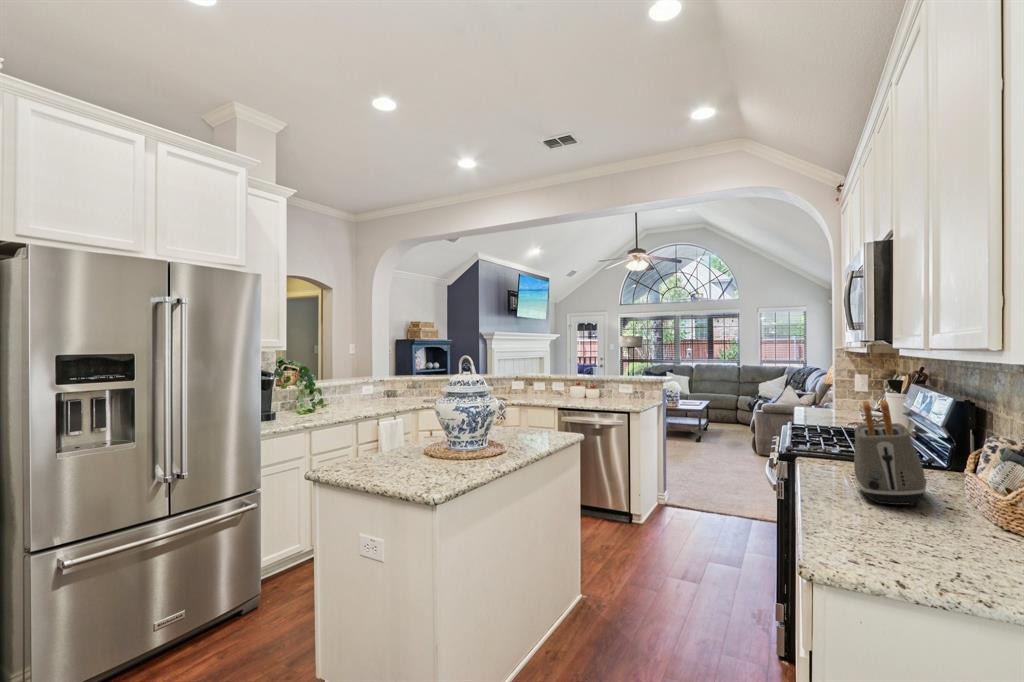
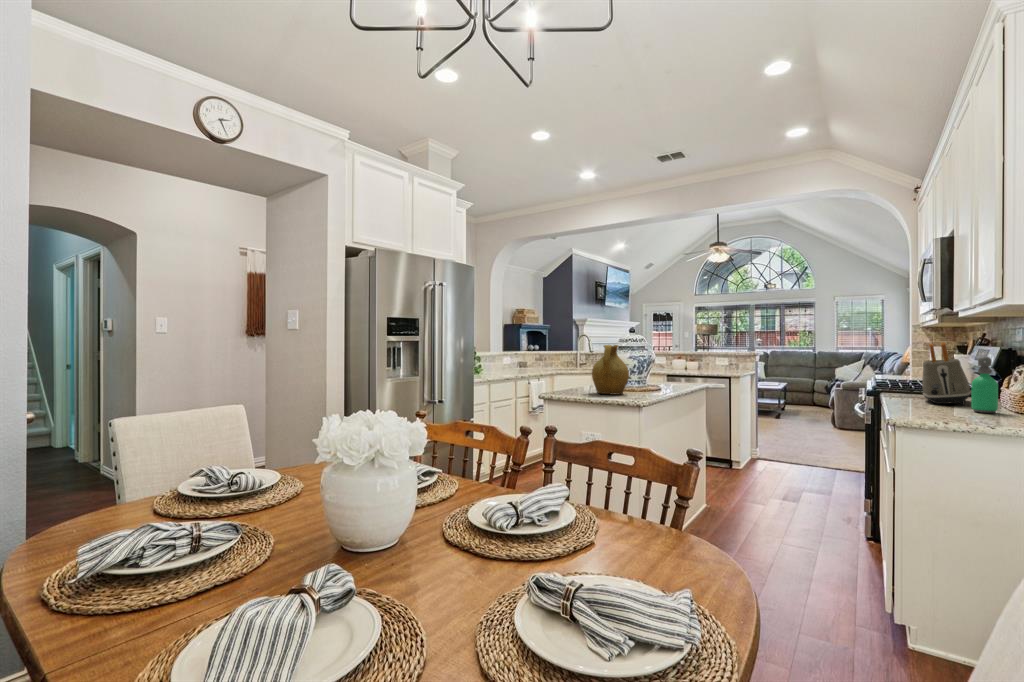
pitcher: none [386,394,442,473] -> present [592,345,629,395]
soap dispenser: none [935,439,980,539] -> present [971,356,998,413]

